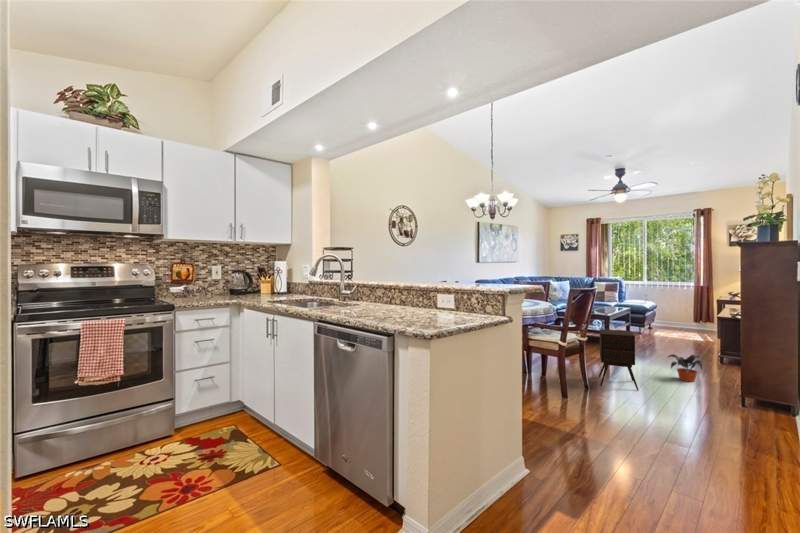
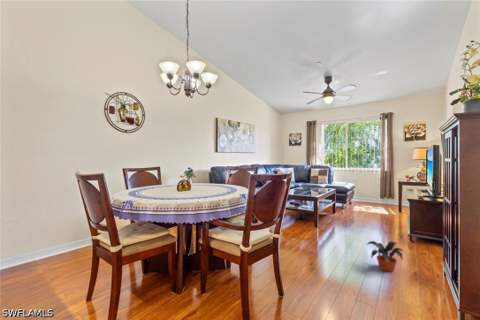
side table: present [599,329,638,390] -> none [298,218,339,294]

